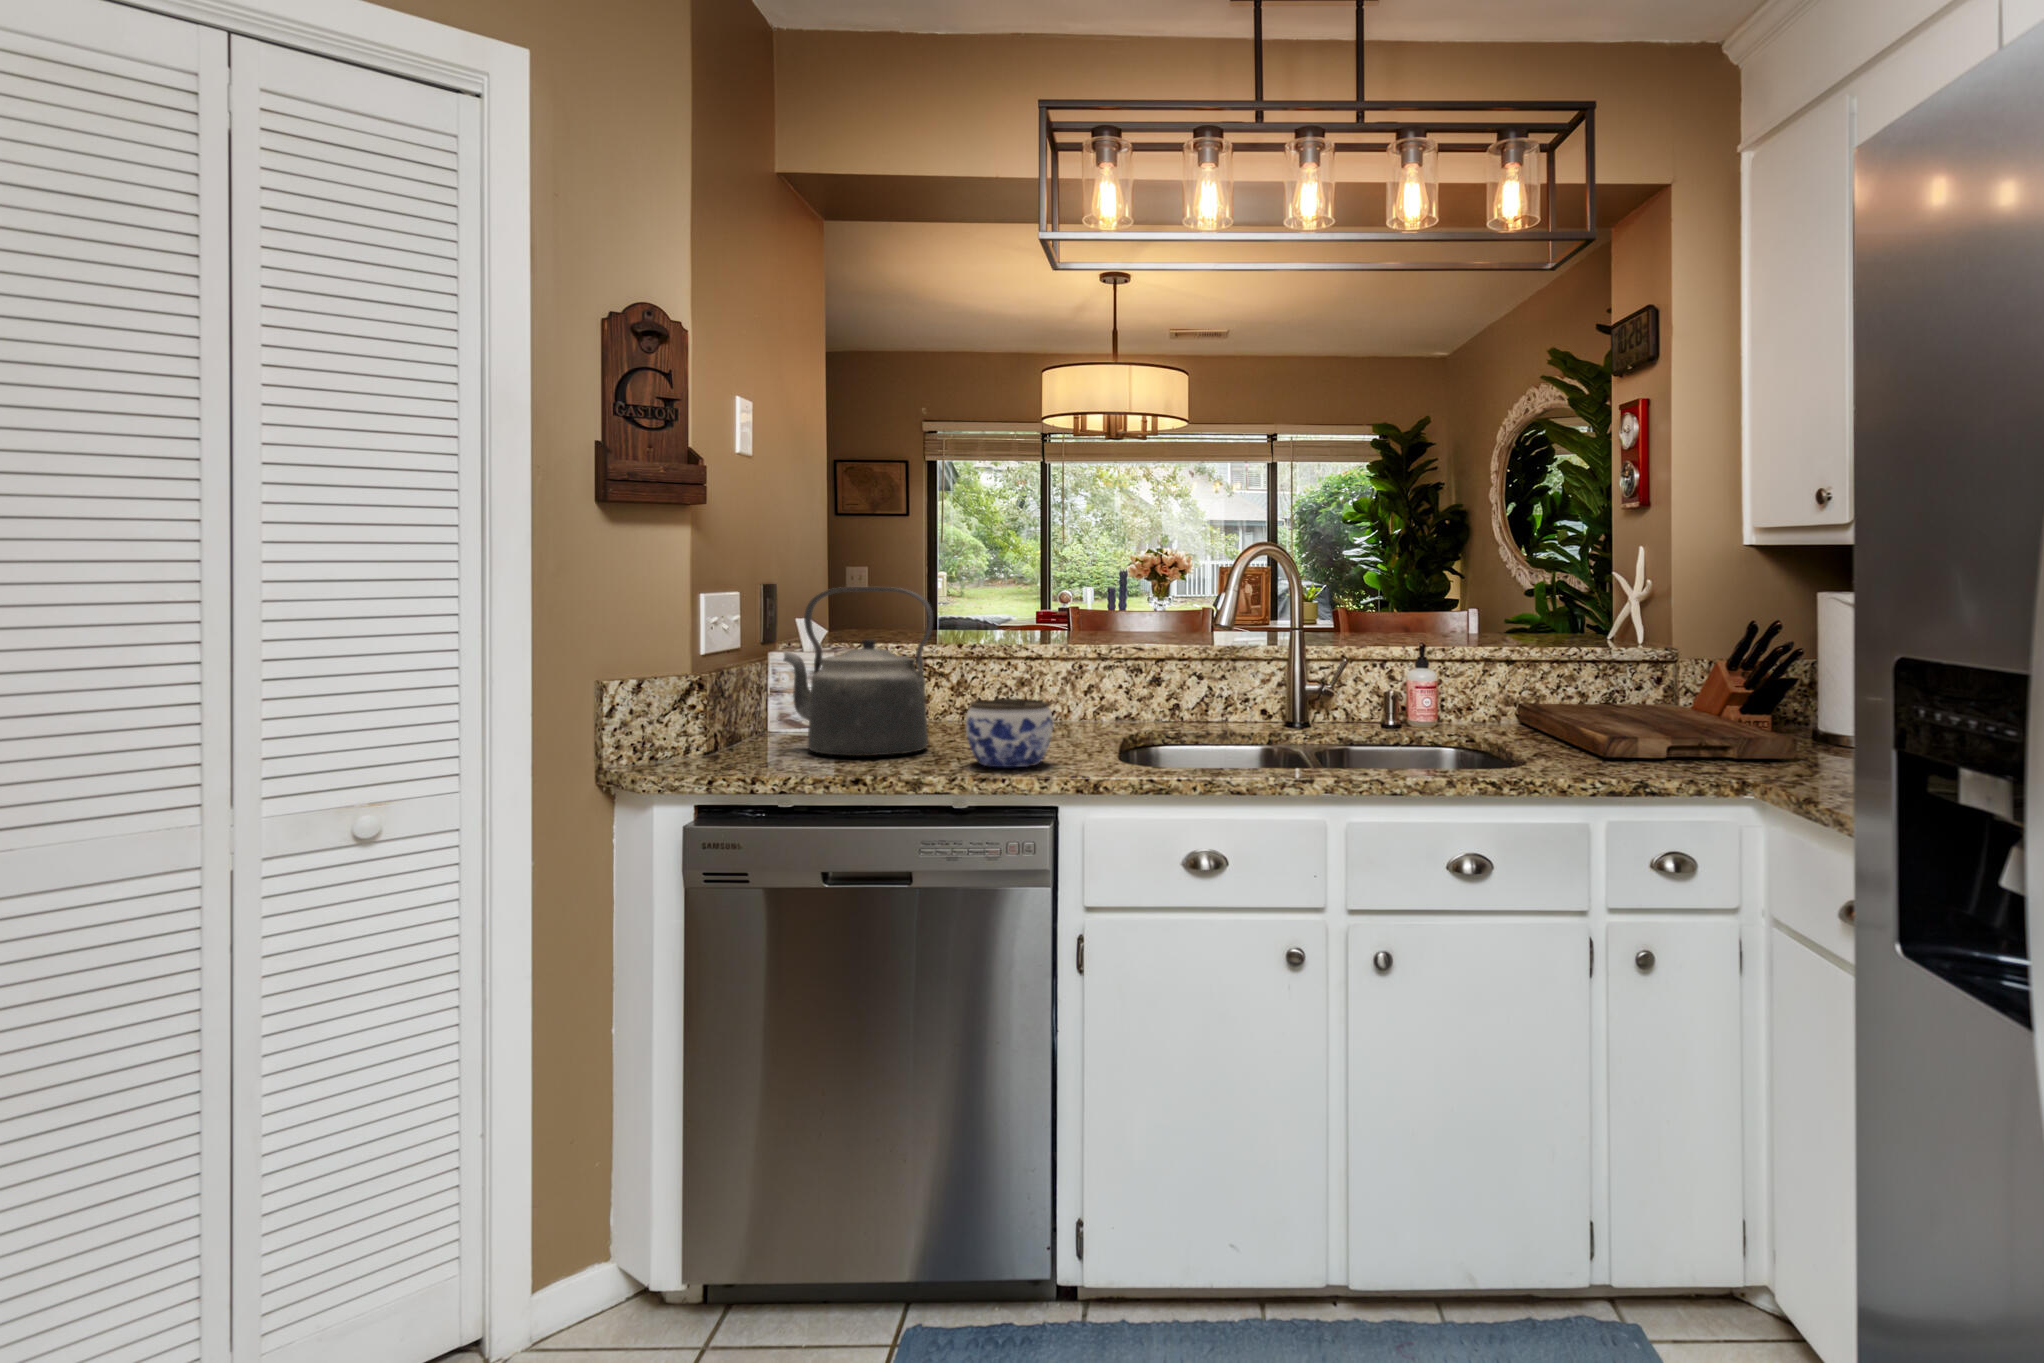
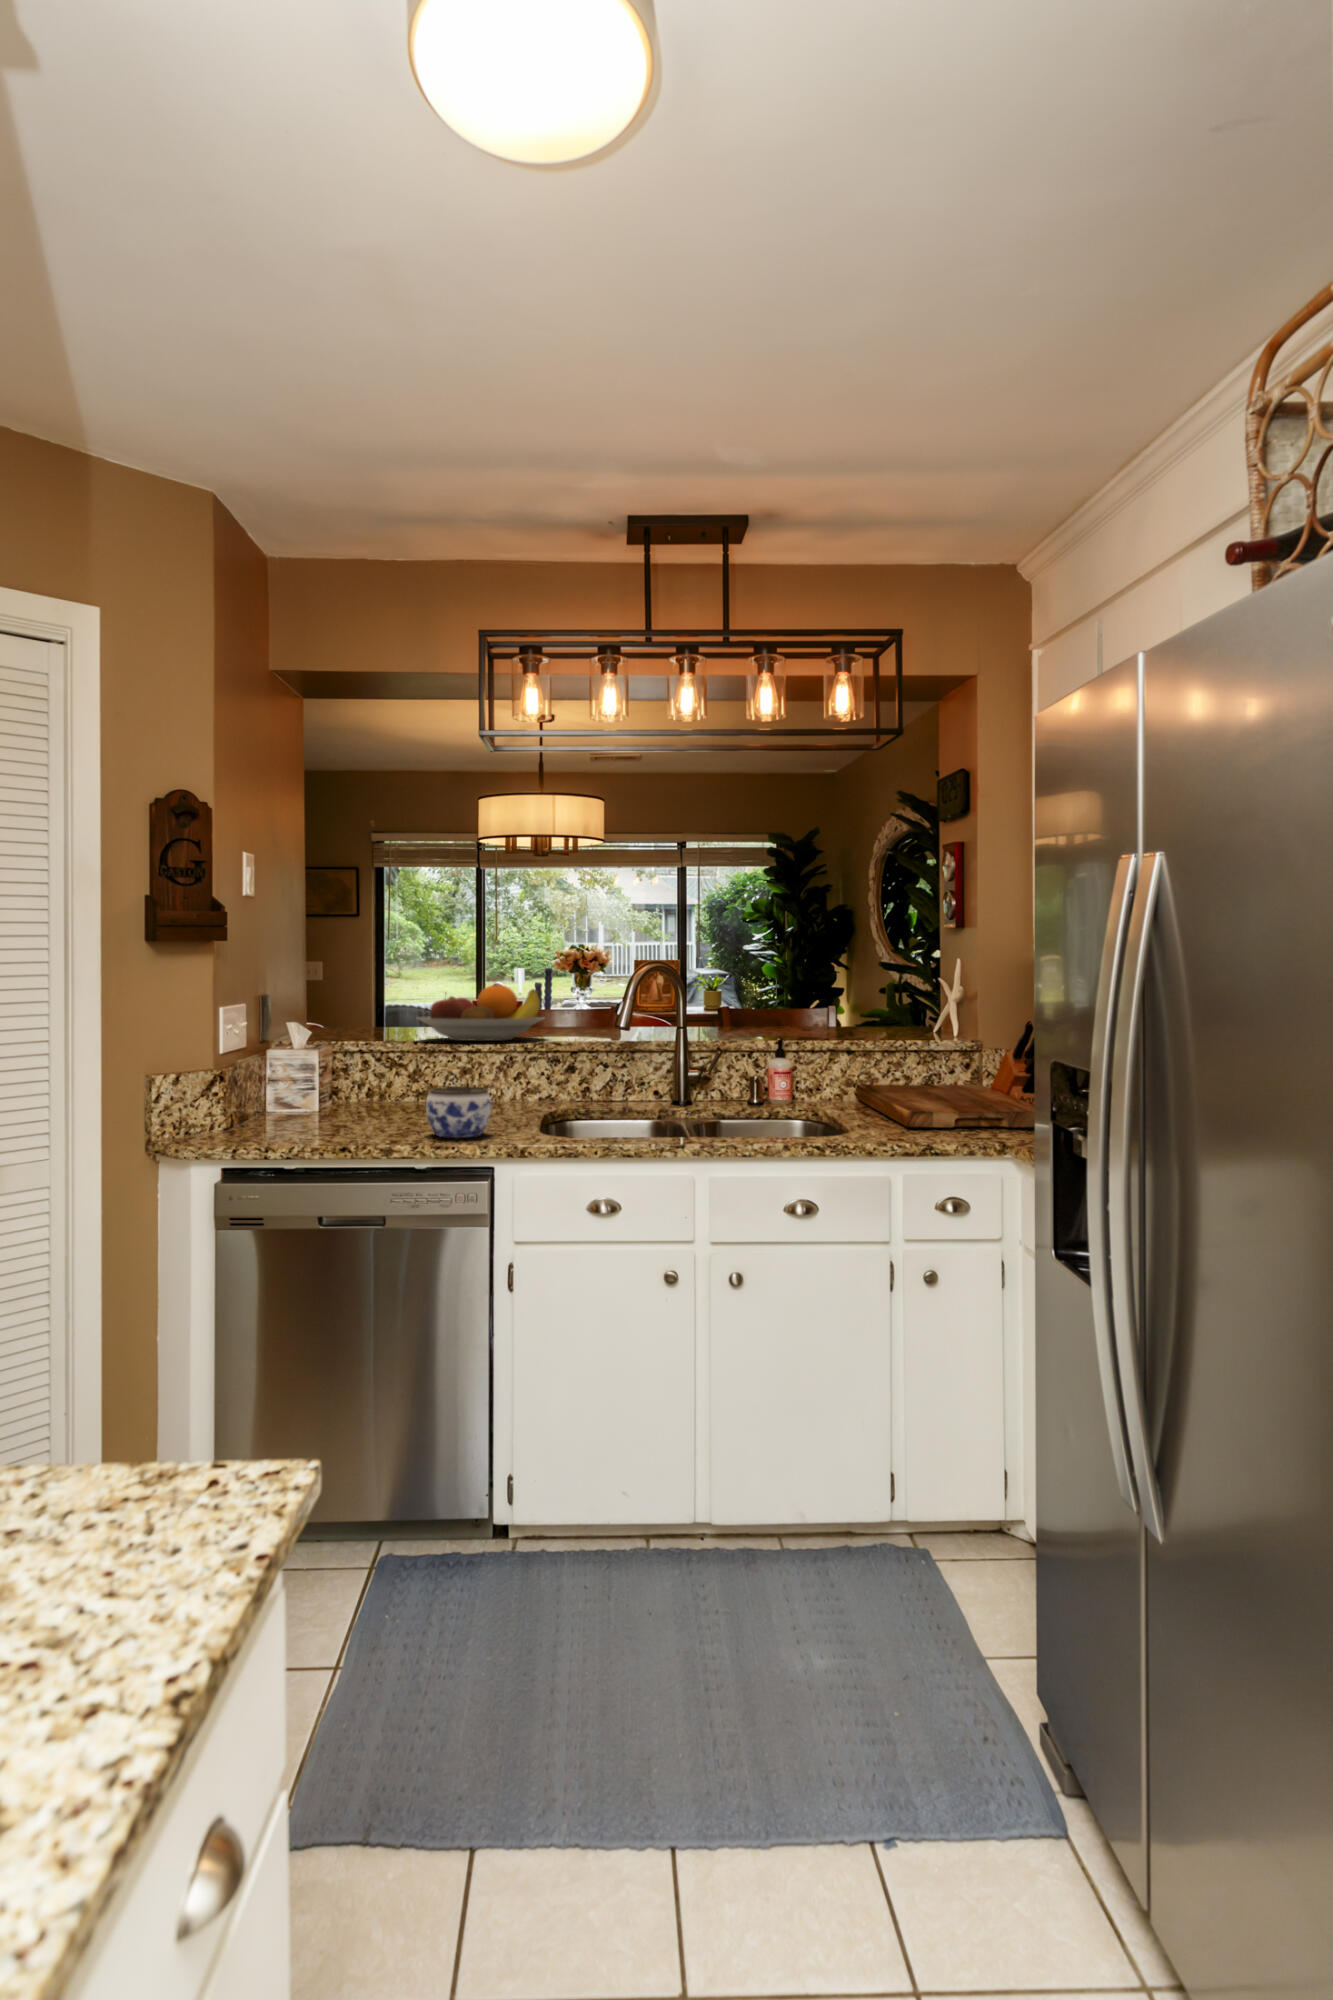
fruit bowl: none [962,576,1121,645] -> present [417,985,544,1041]
kettle: present [783,587,933,756] -> none [280,1001,399,1130]

